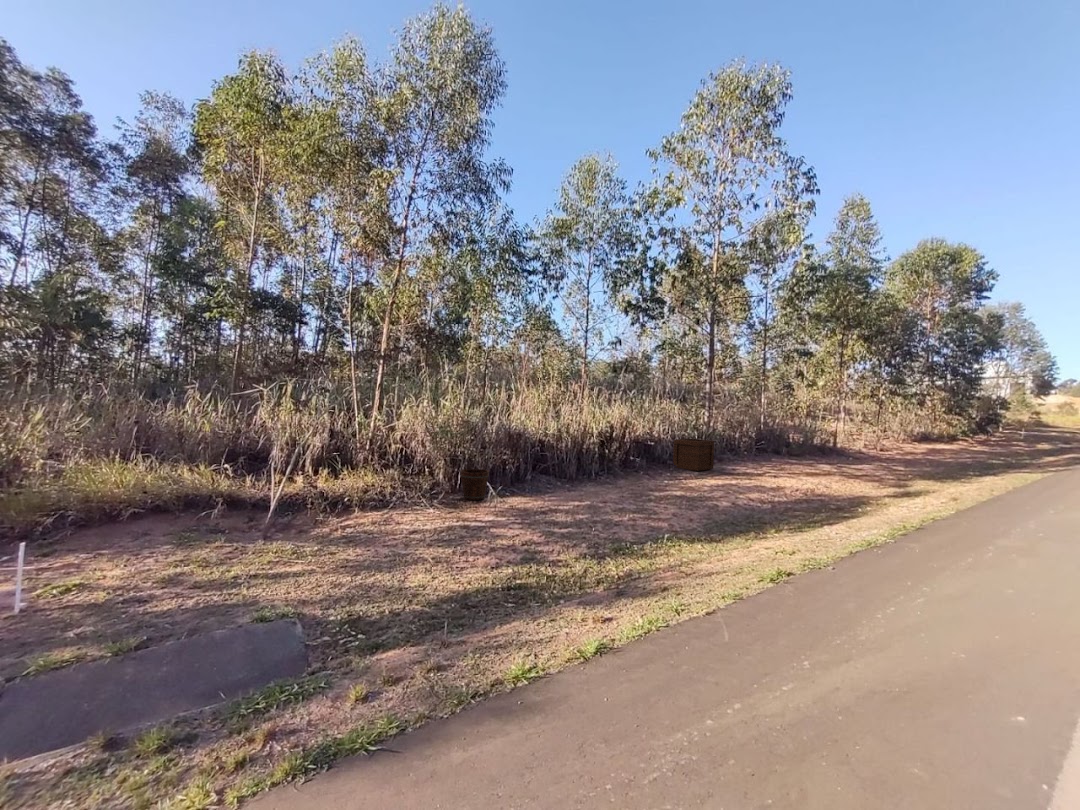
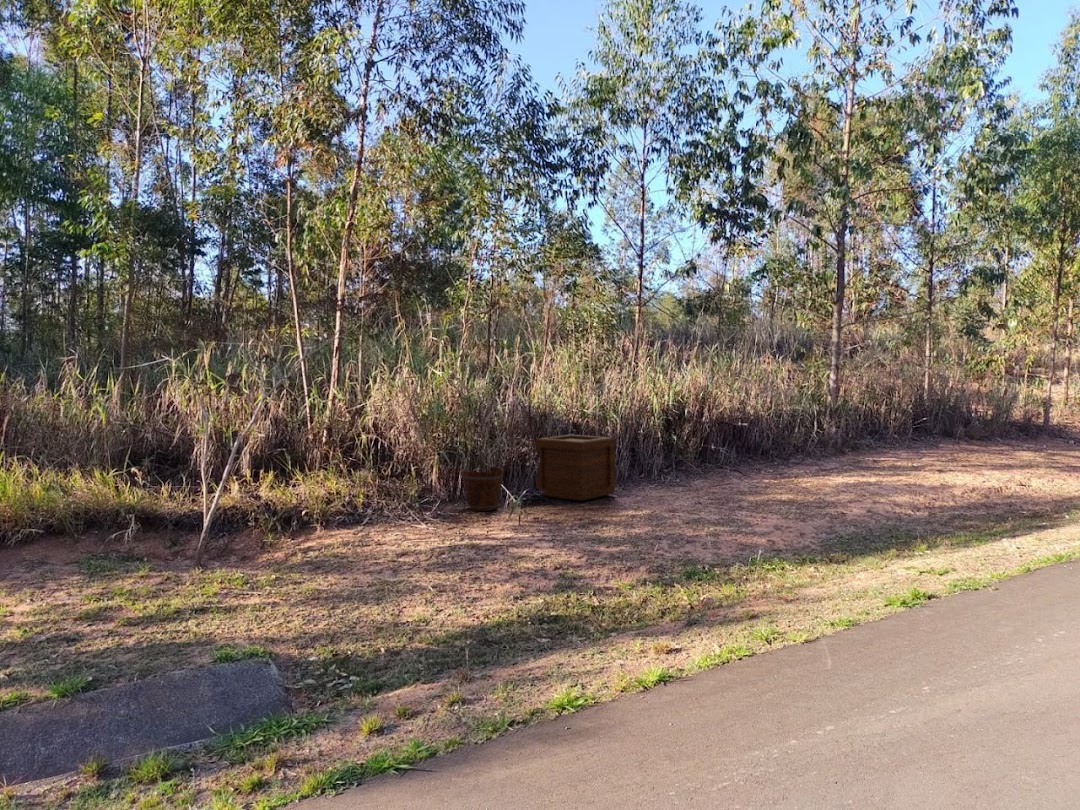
wooden crate: present [673,439,714,471] -> present [535,435,615,501]

